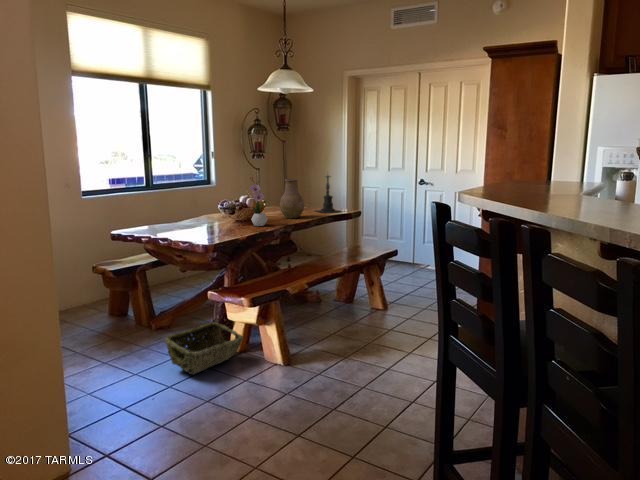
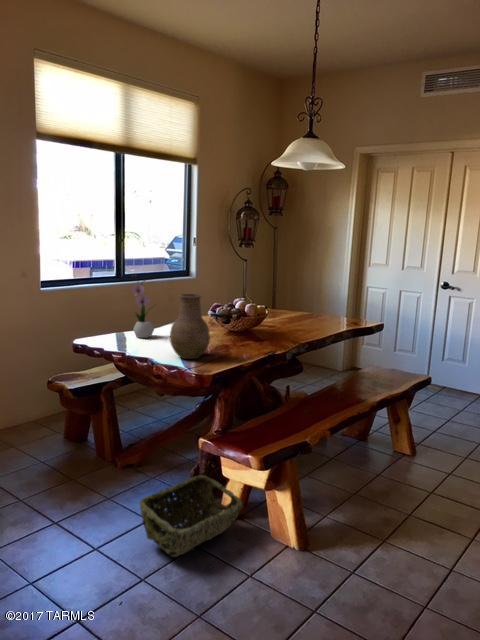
candle holder: present [318,175,338,213] -> none [322,270,357,324]
flower arrangement: present [250,177,268,226] -> present [131,275,154,338]
vase: present [280,179,304,218] -> present [170,294,210,359]

